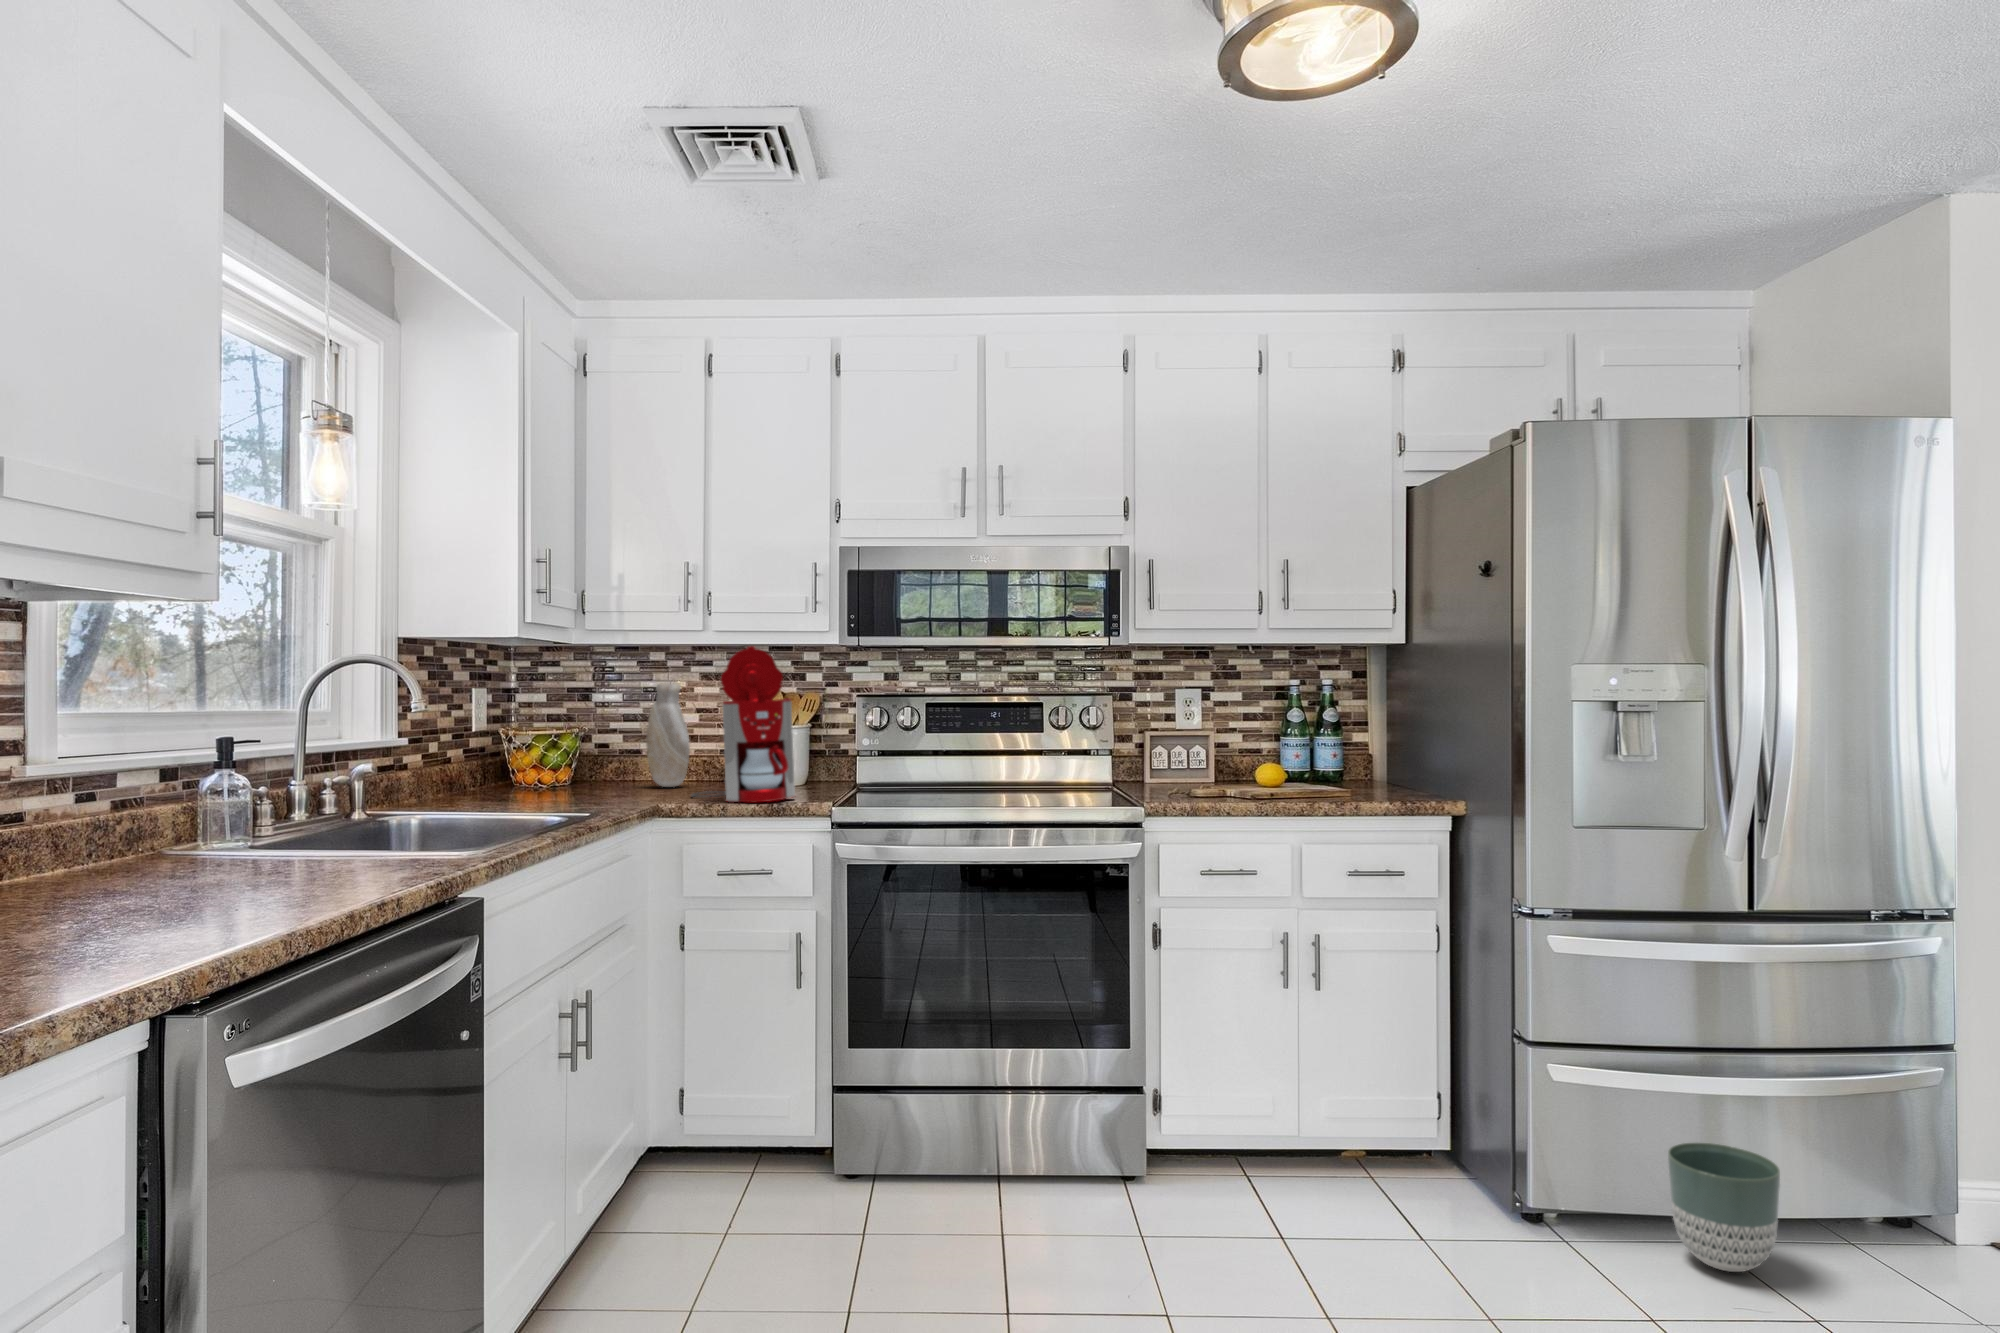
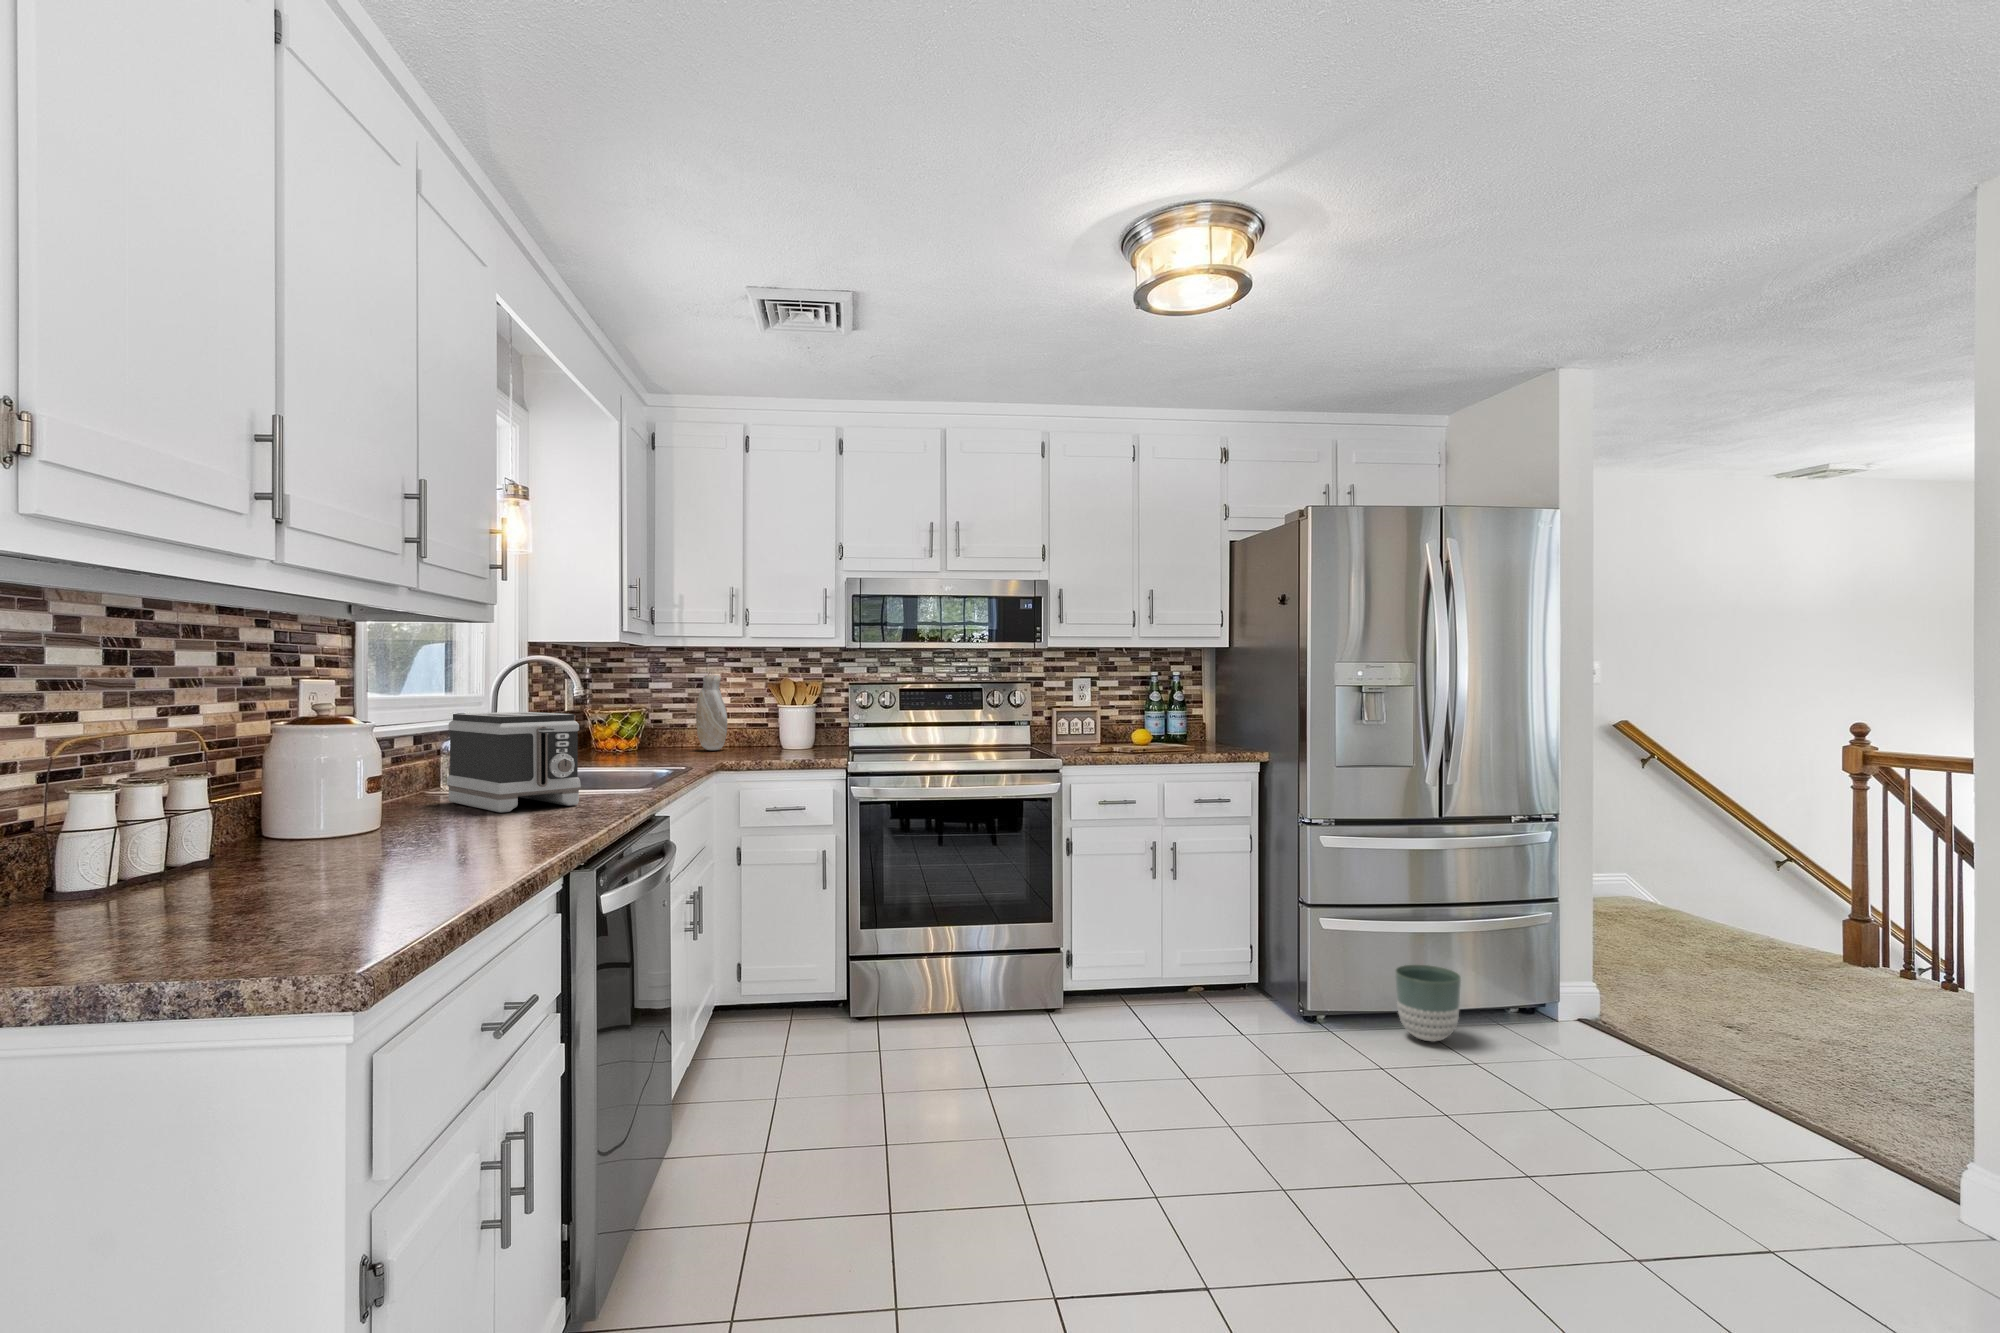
coffee maker: present [691,646,795,802] -> none [738,649,817,759]
toaster: none [171,735,345,892] -> present [447,712,581,813]

